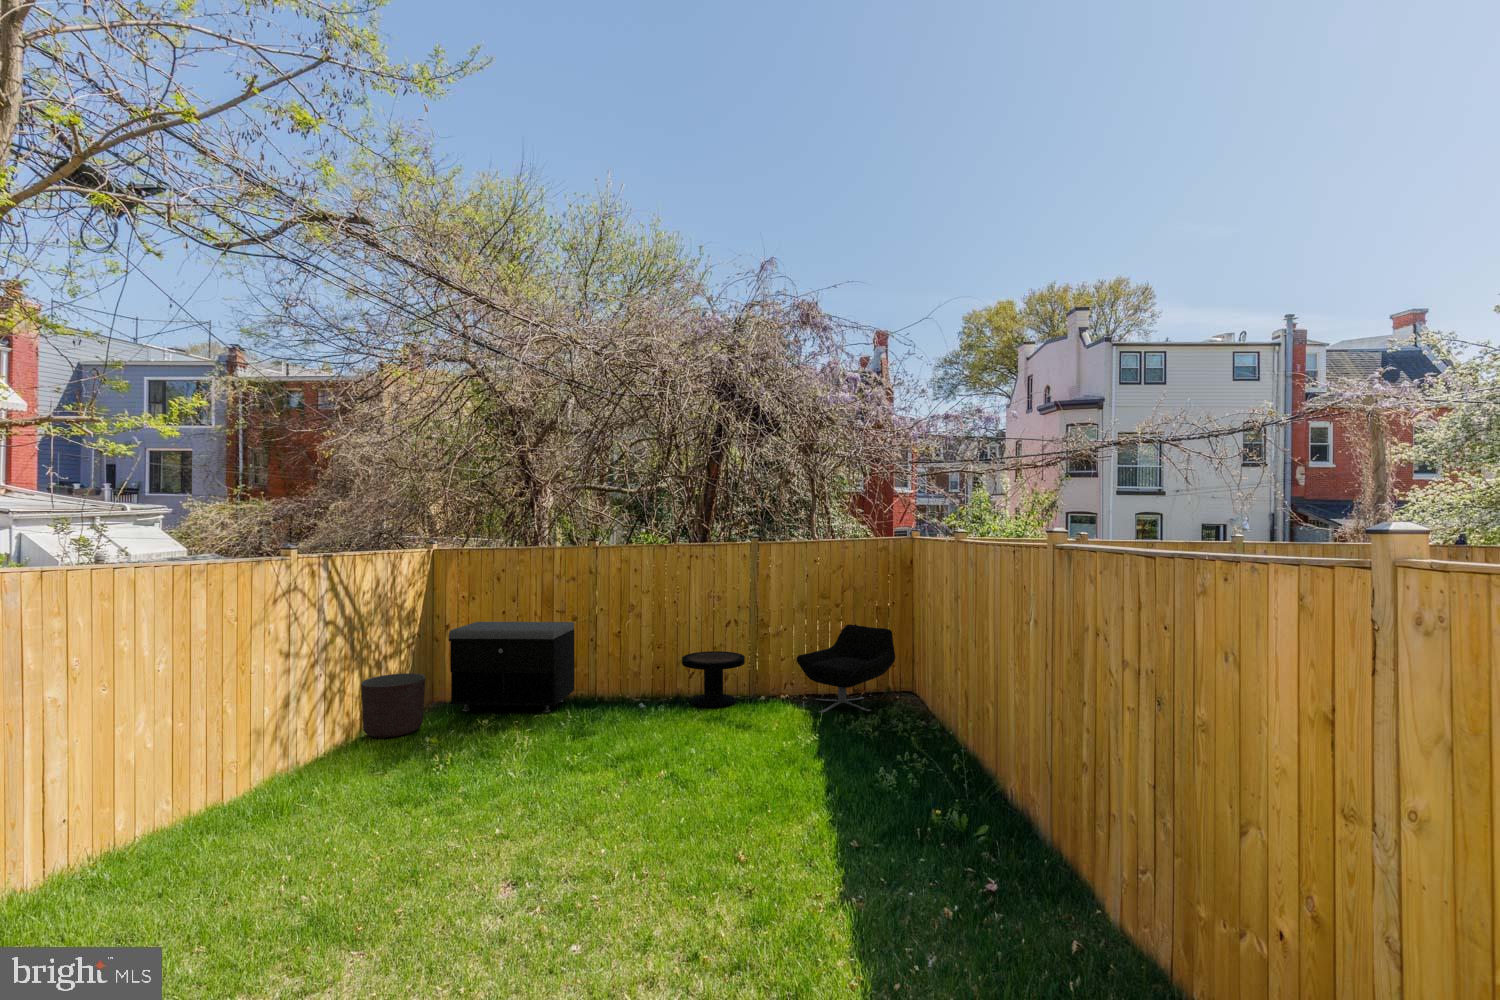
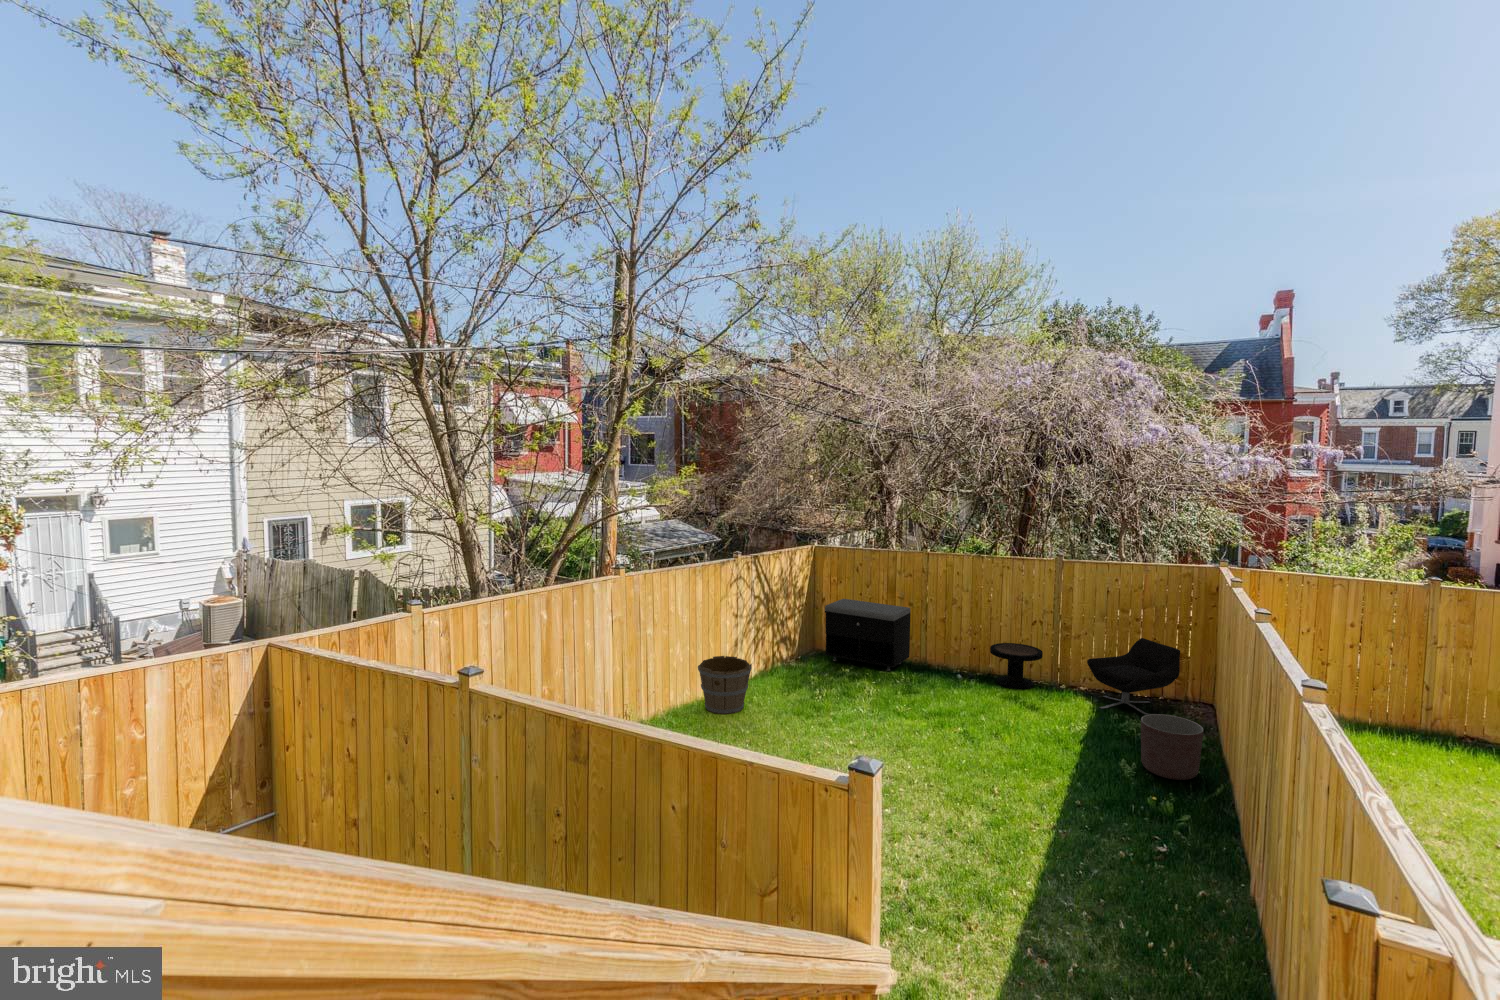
planter: present [361,673,425,738] -> present [1141,714,1204,780]
wooden bucket: none [183,721,307,834] -> present [698,656,752,714]

